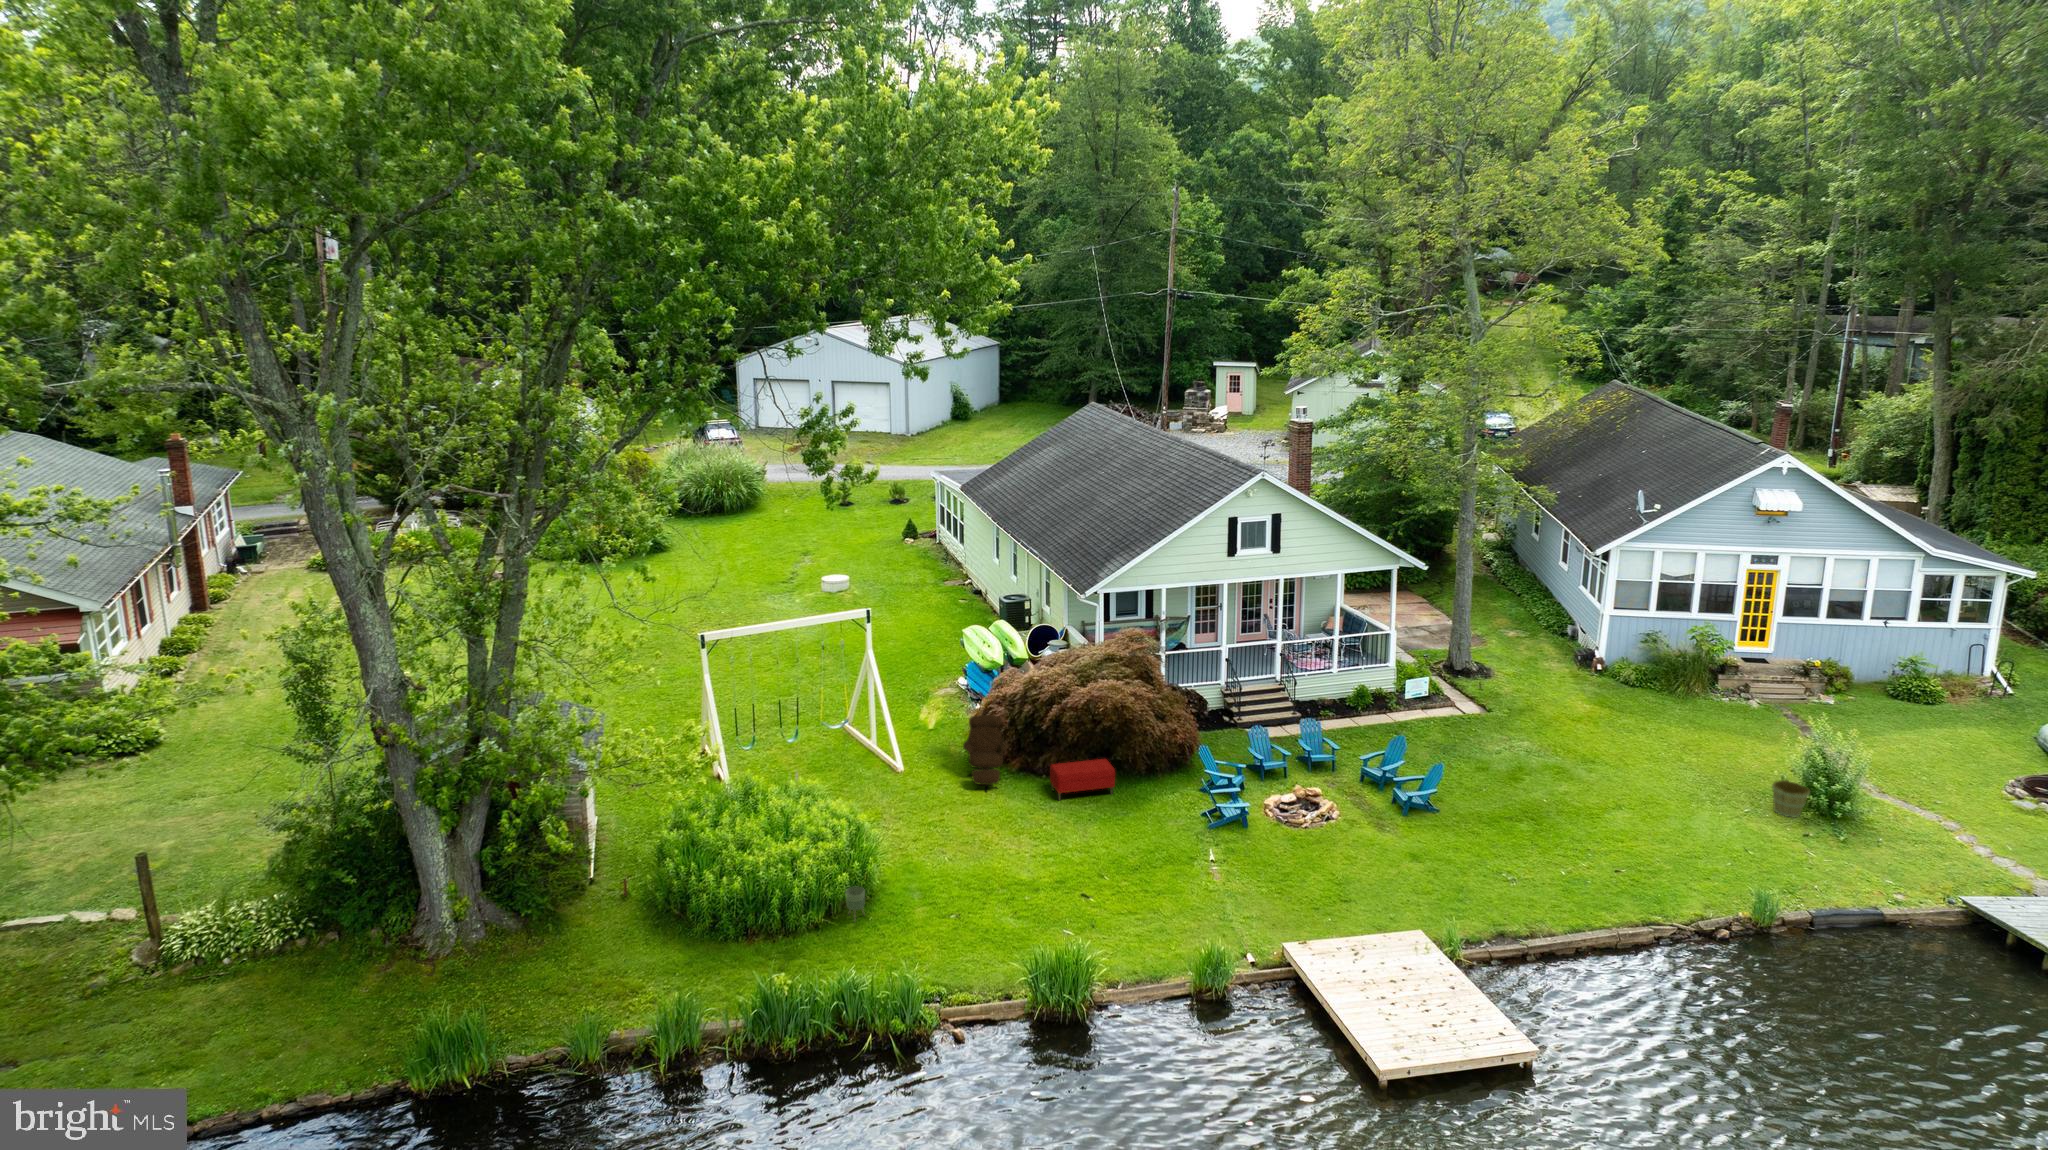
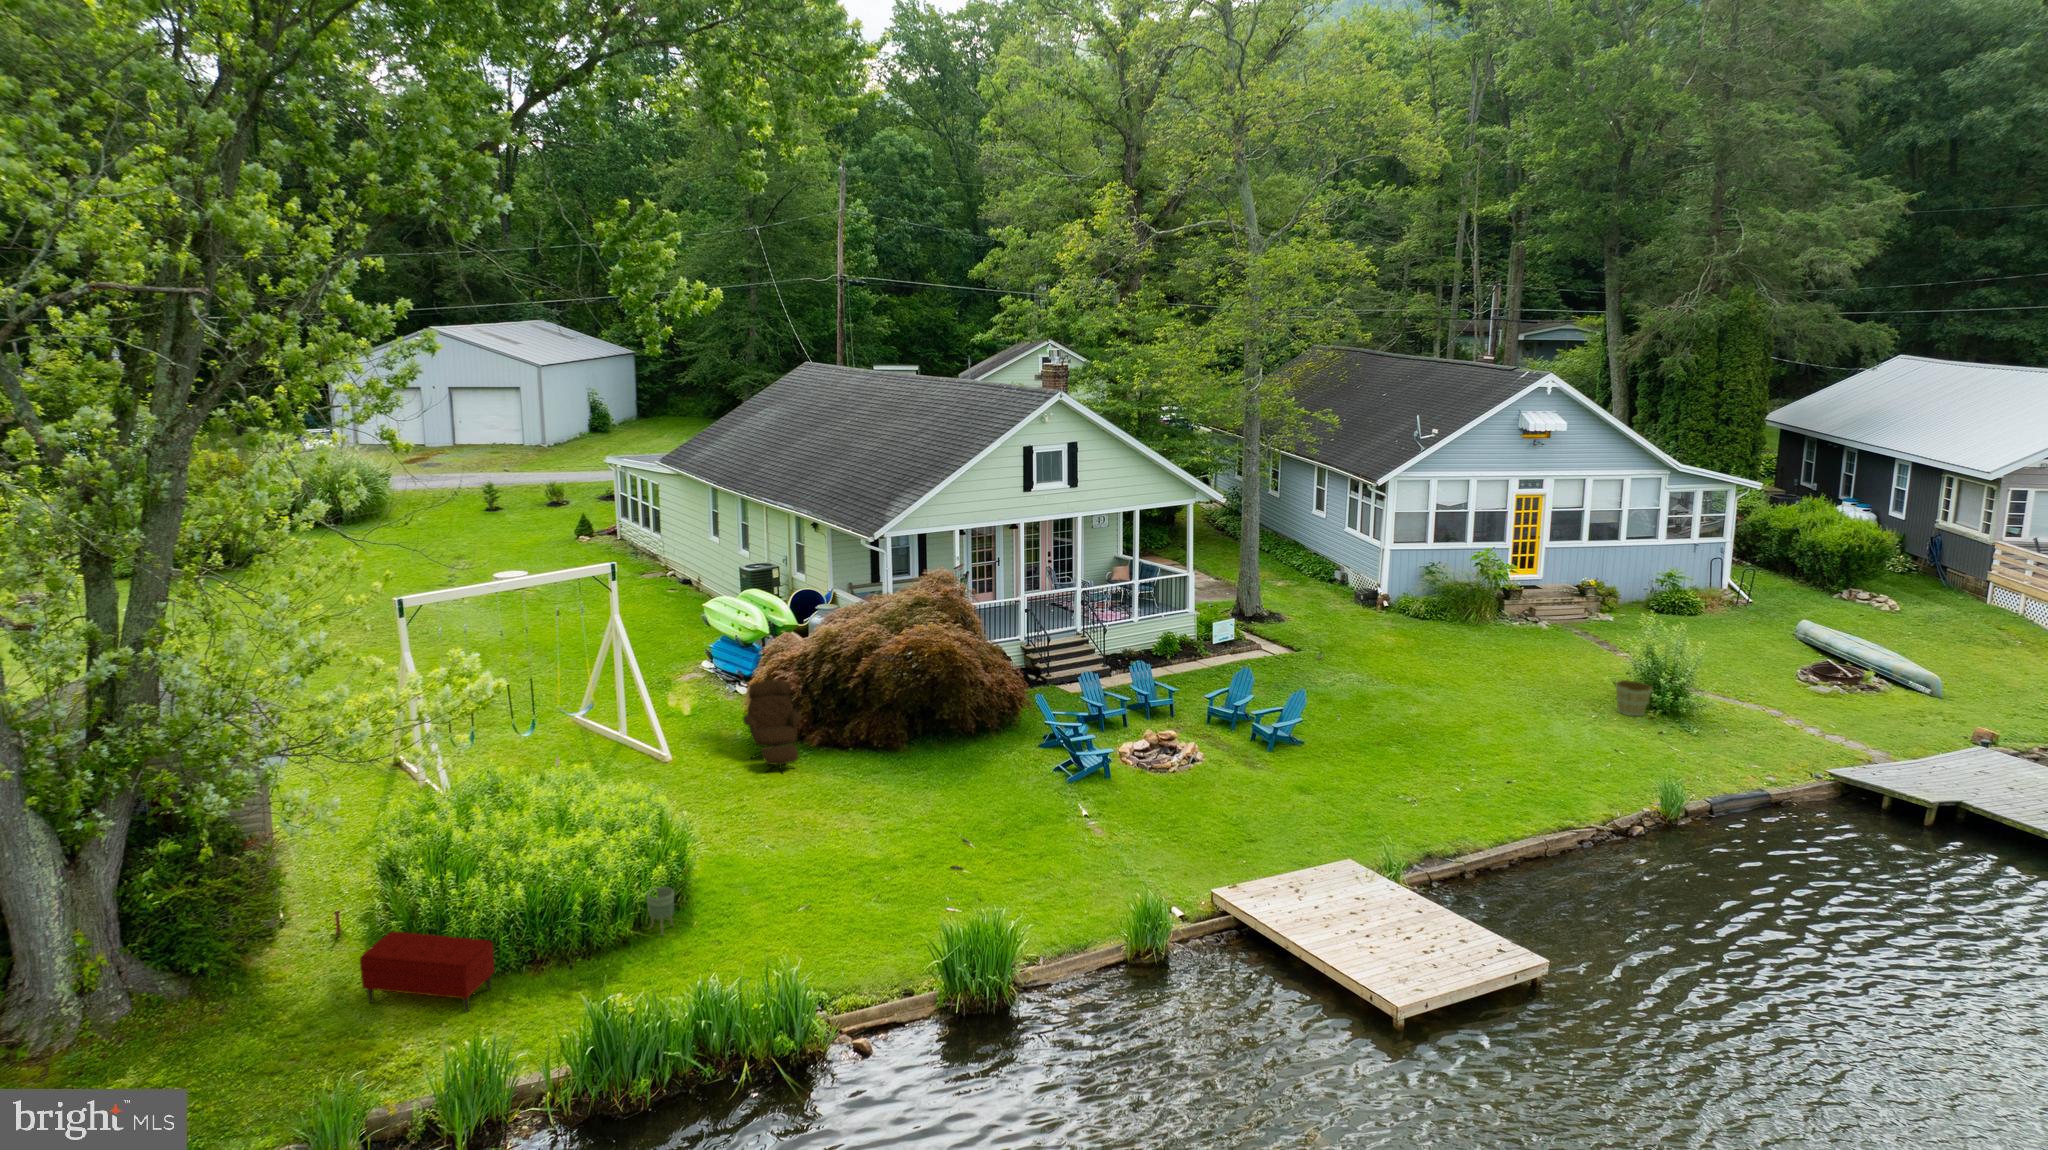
bench: present [1050,759,1115,800] -> present [360,931,494,1012]

